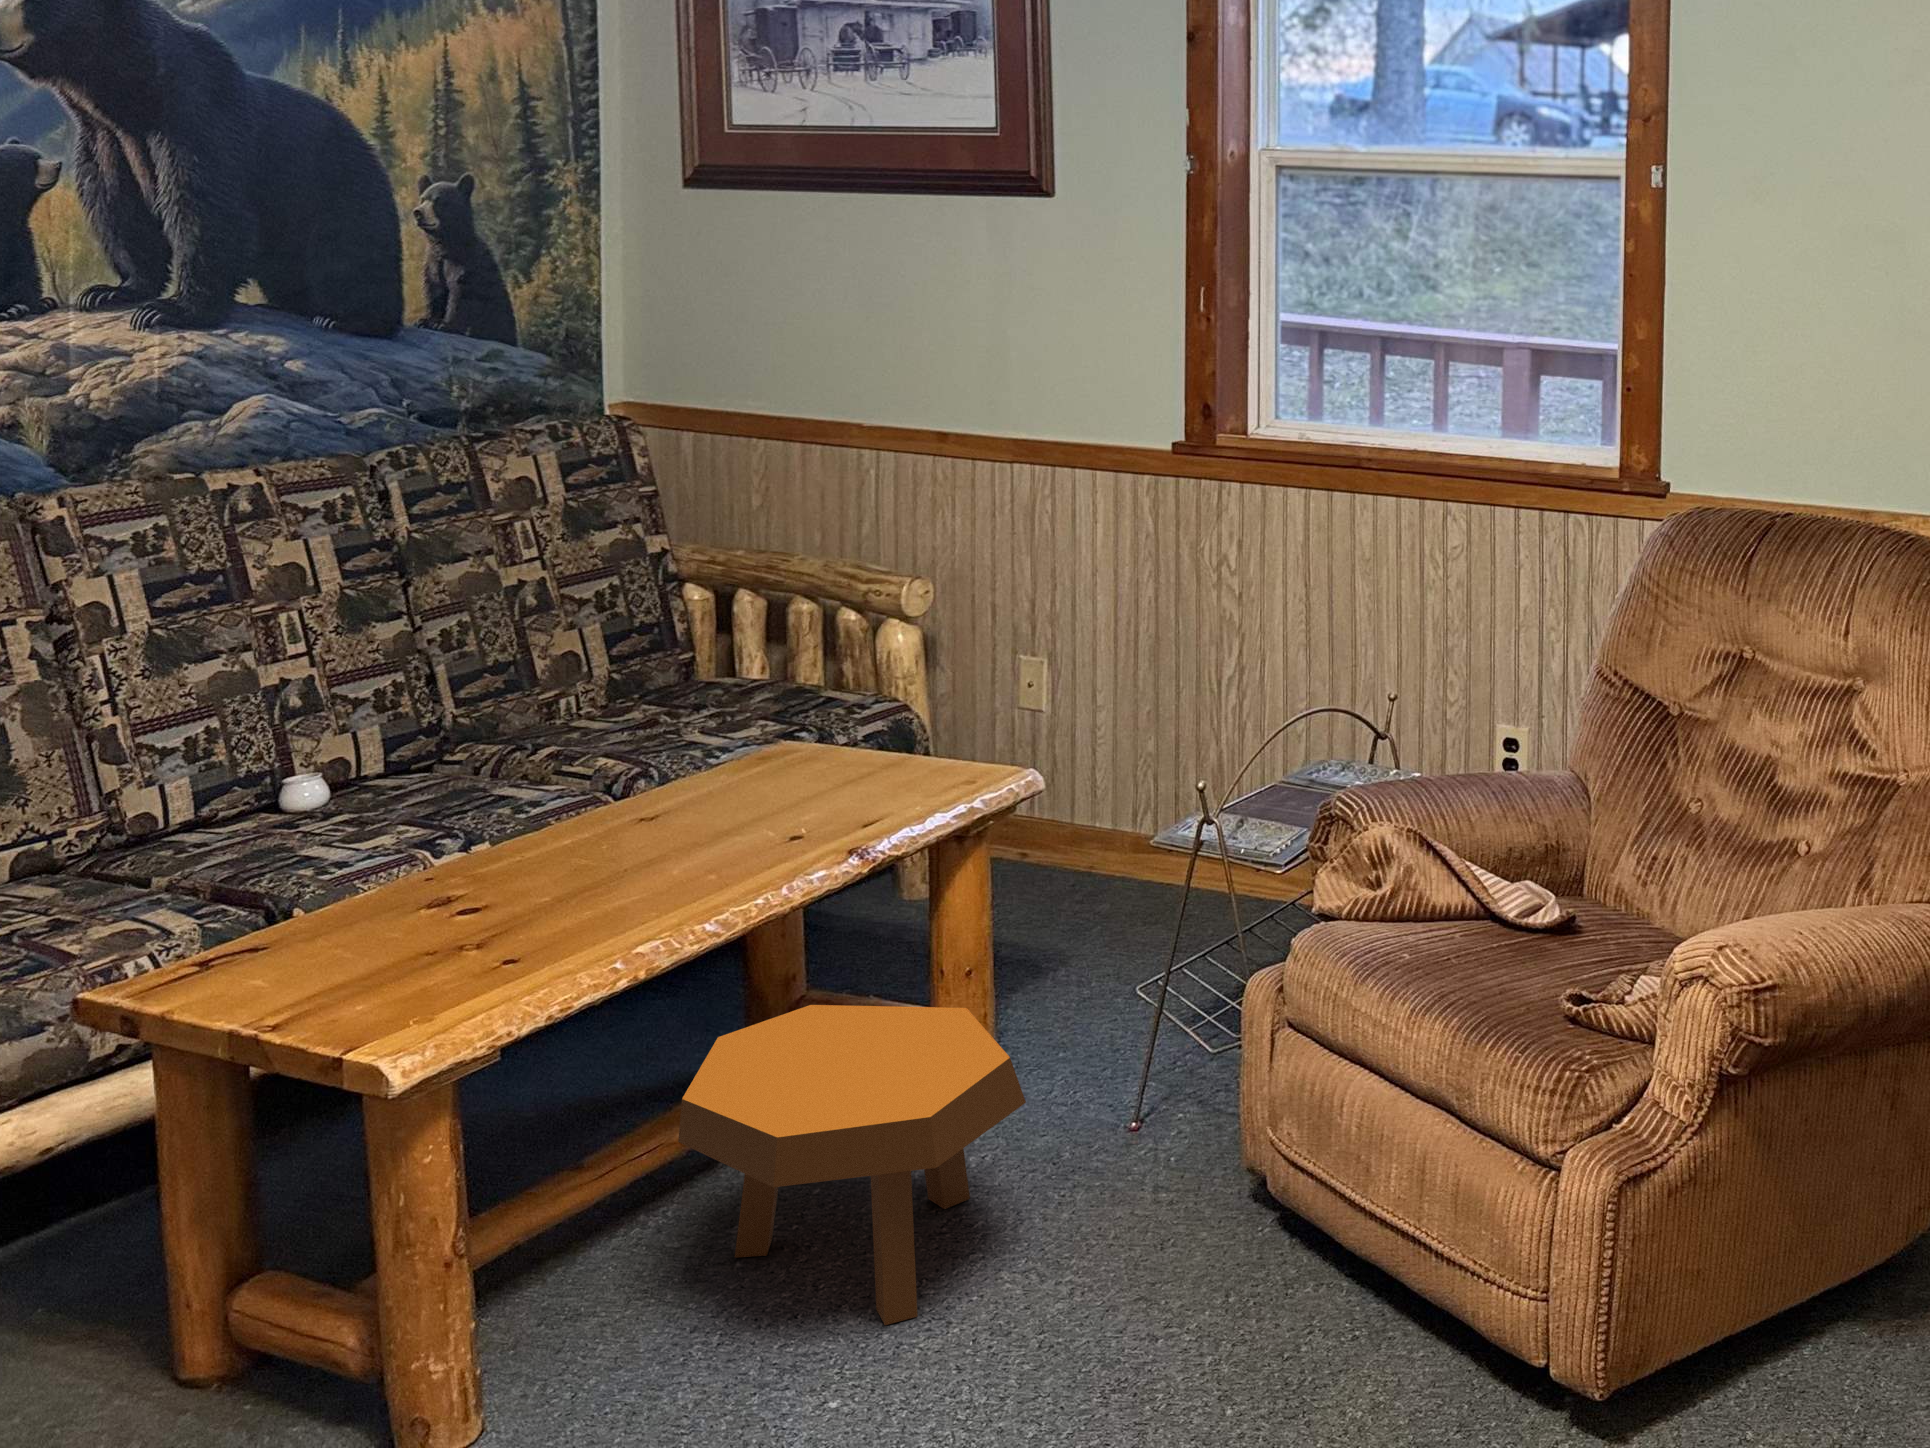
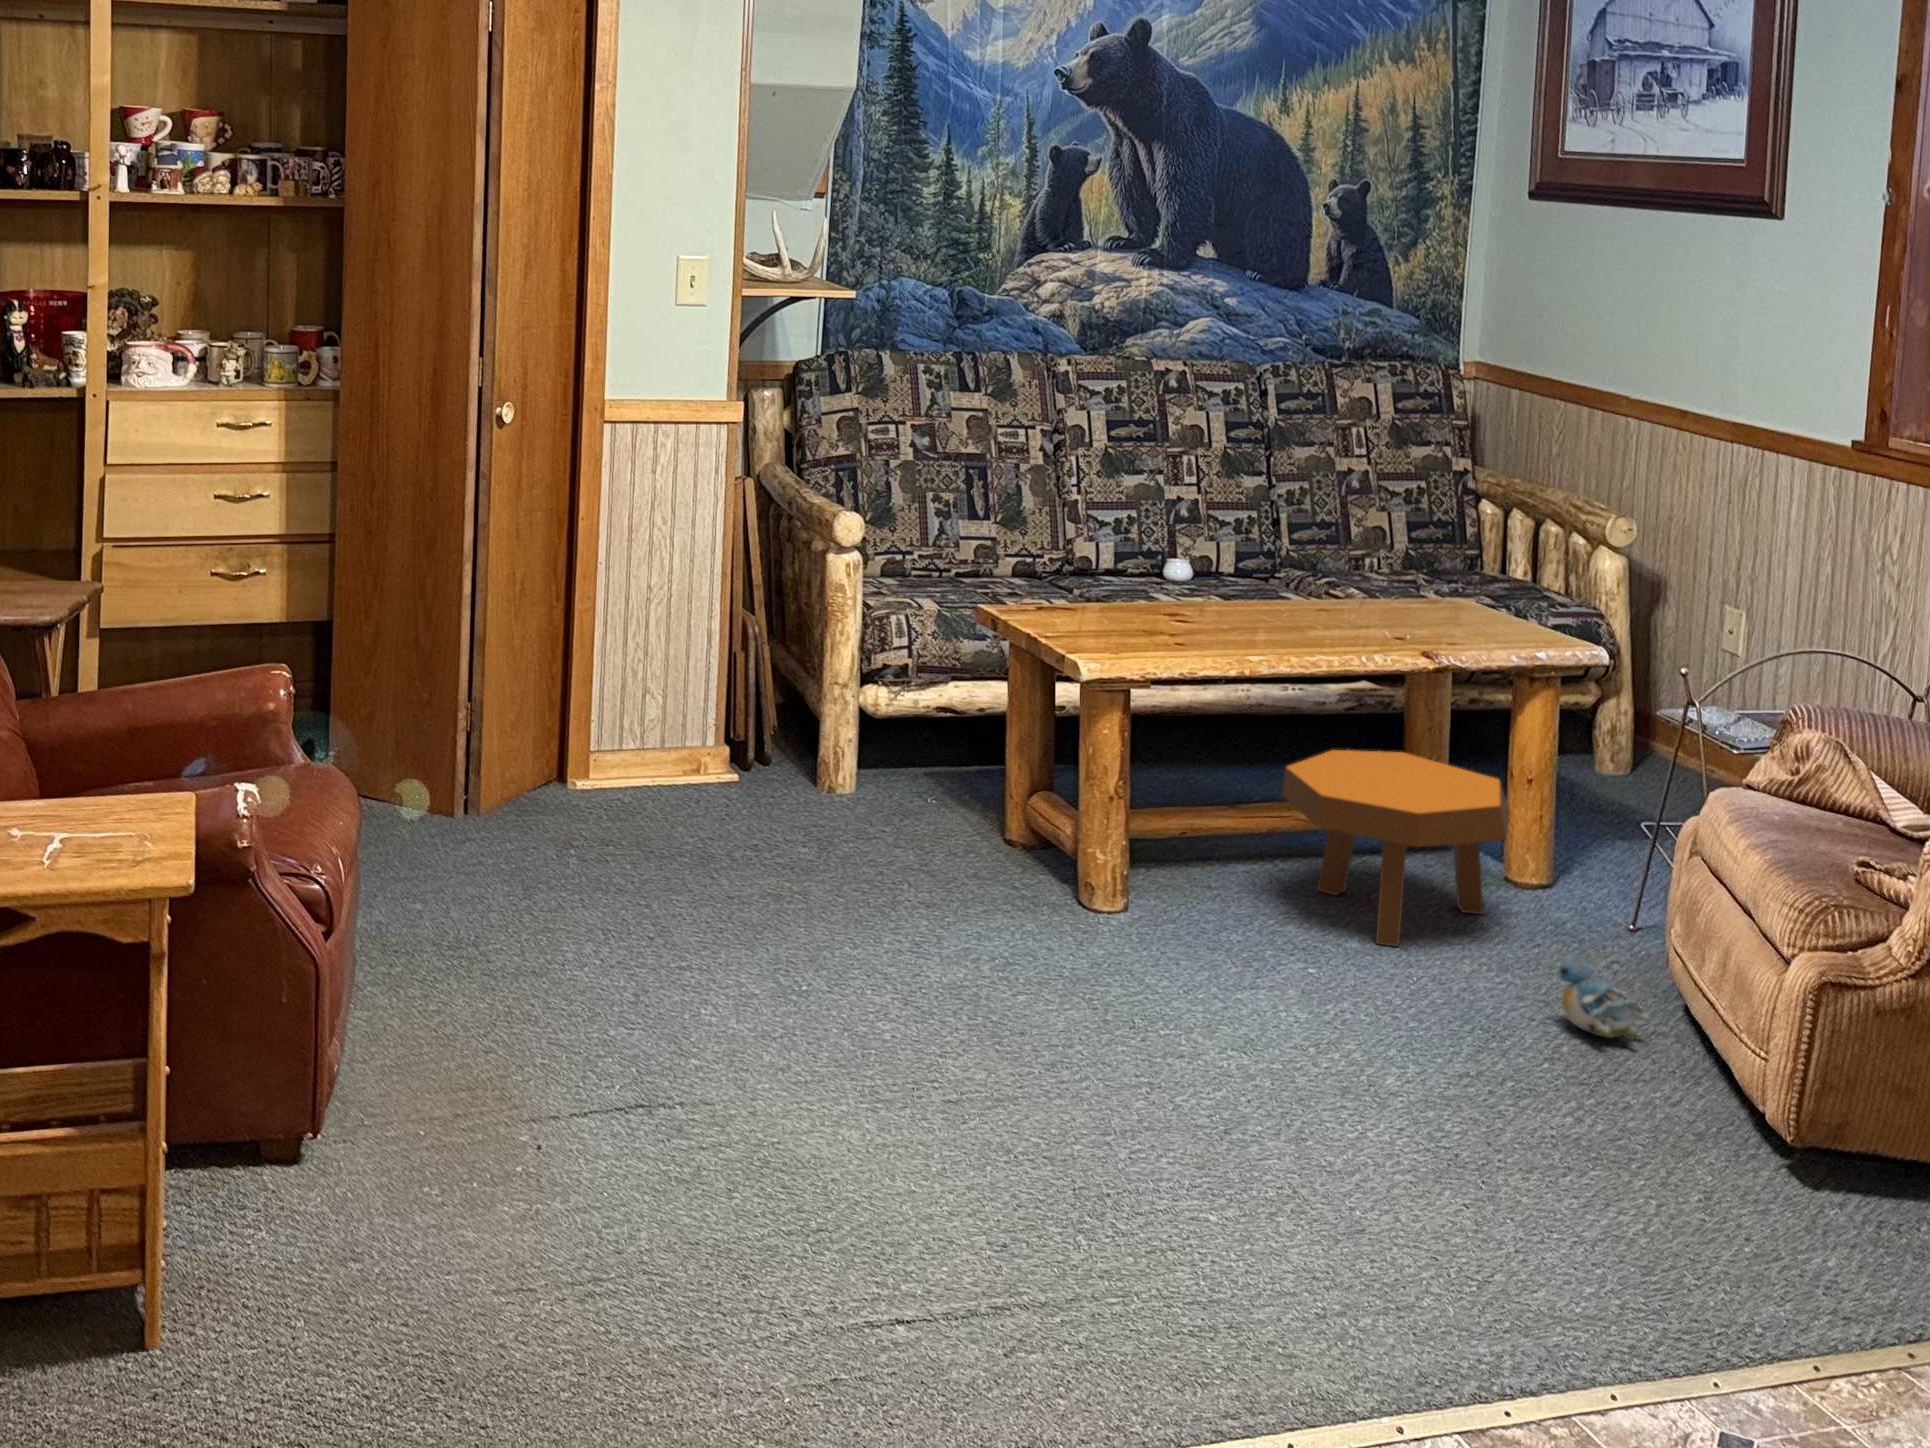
plush toy: none [1189,1255,1321,1357] -> present [1559,954,1649,1040]

